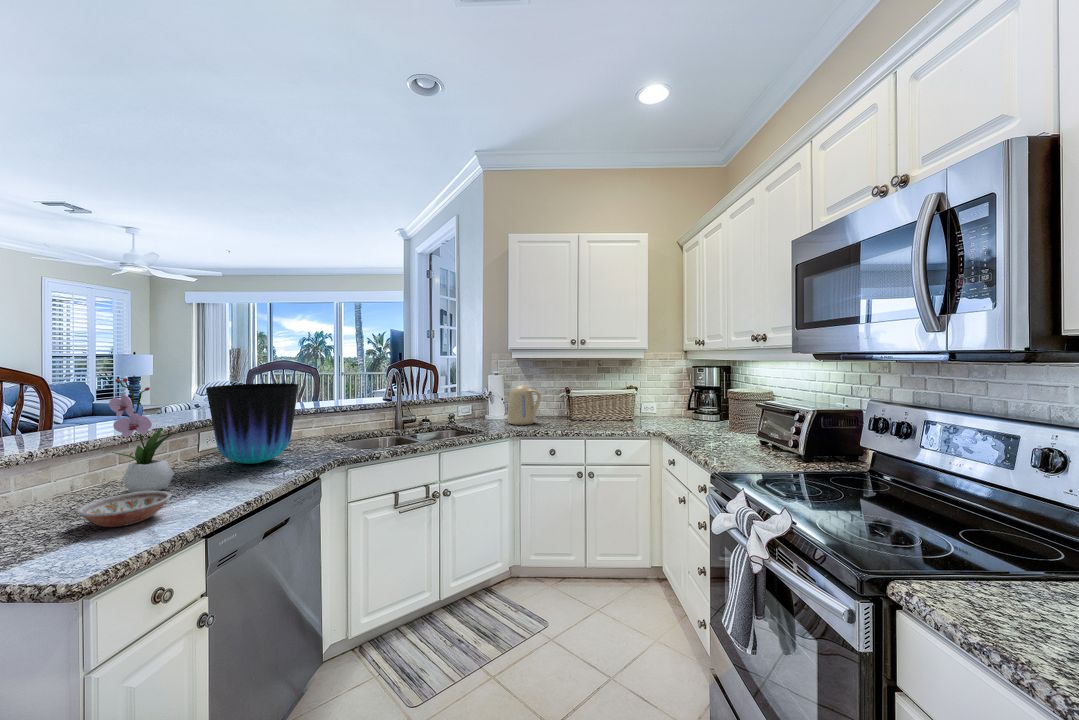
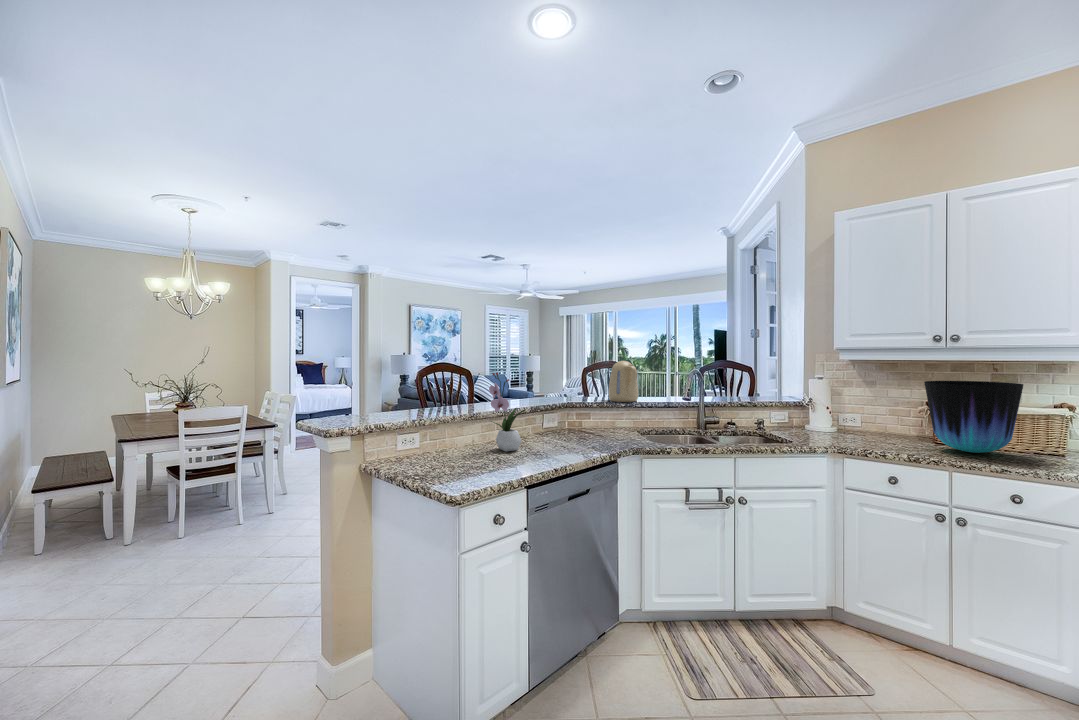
vase: present [206,383,298,464] -> present [924,381,1023,453]
kettle: present [506,385,541,425] -> present [609,361,638,402]
bowl: present [77,491,171,527] -> none [468,449,513,469]

